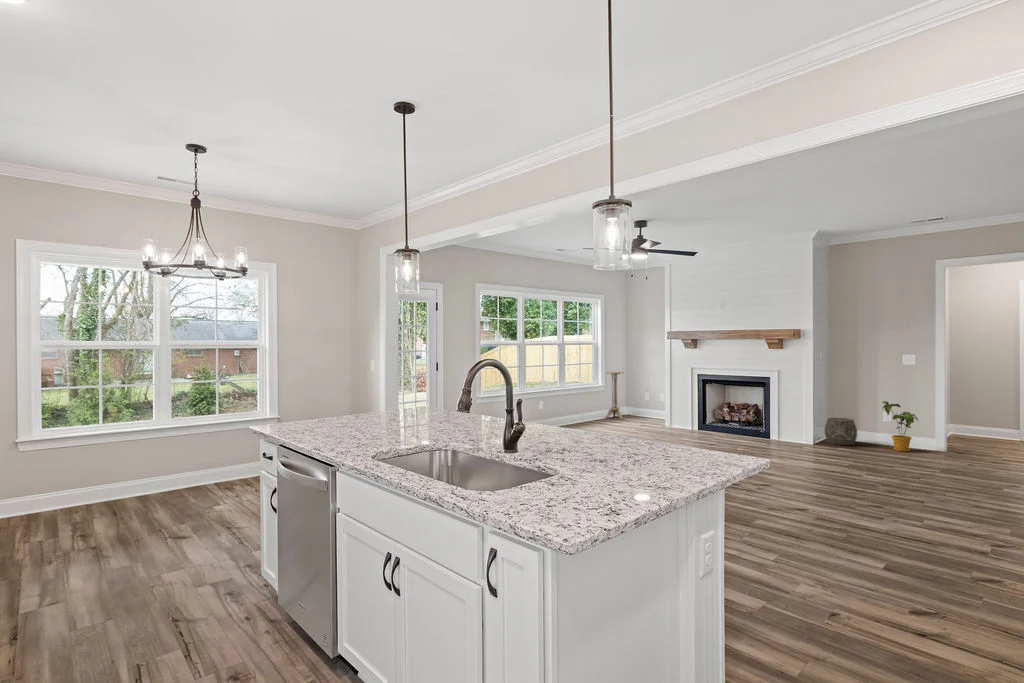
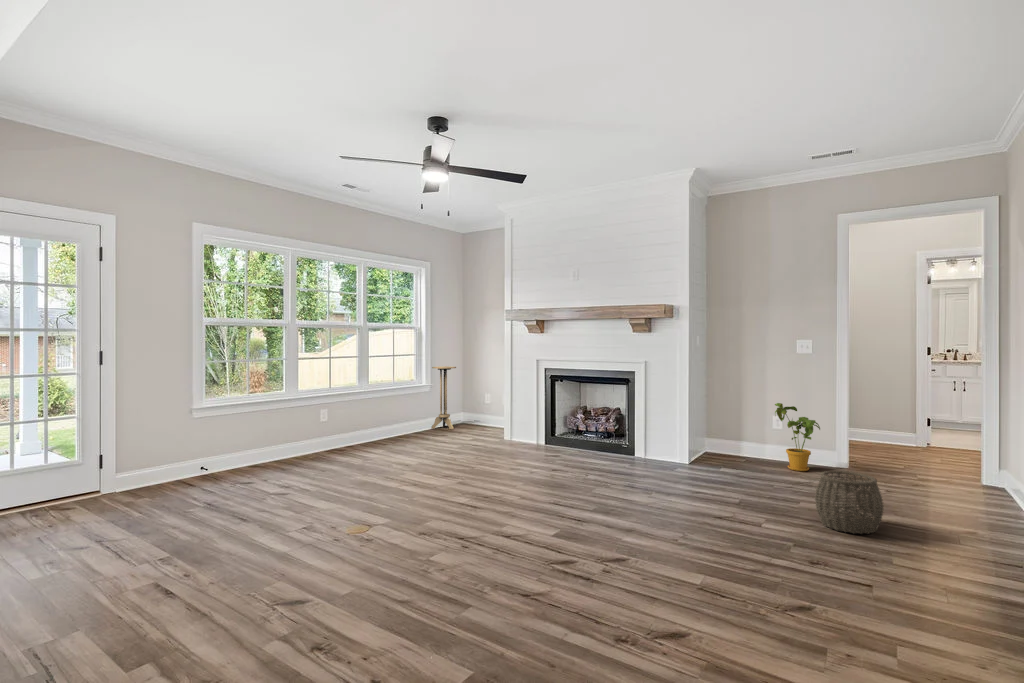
woven basket: present [824,418,857,445] -> present [815,471,884,534]

